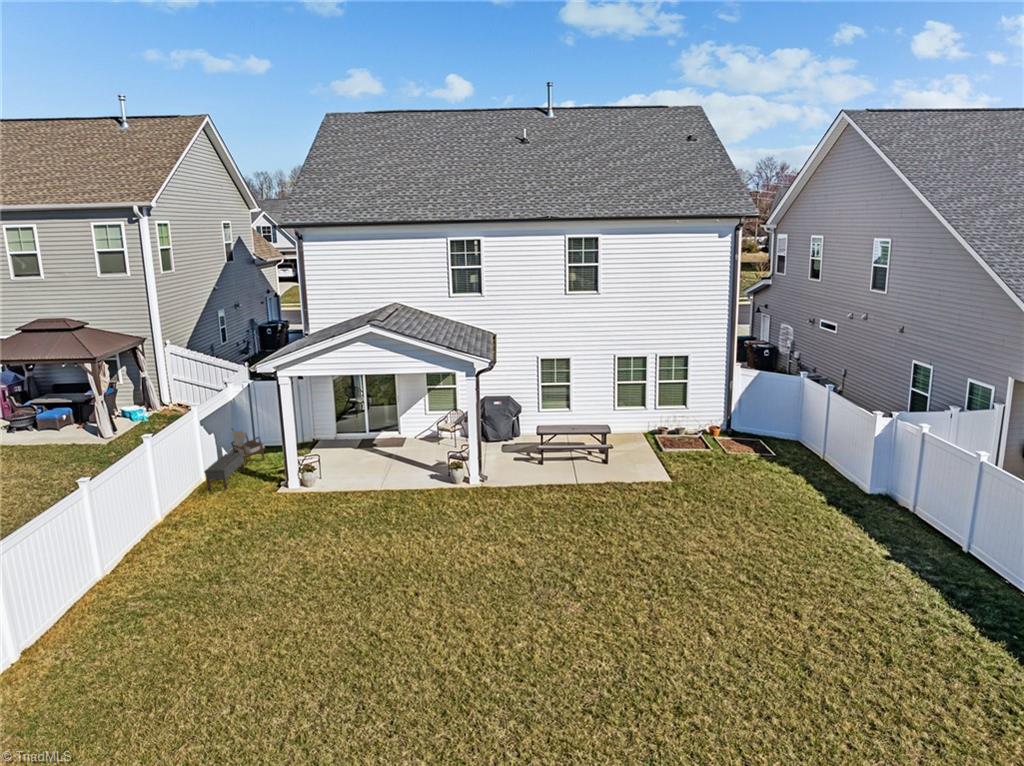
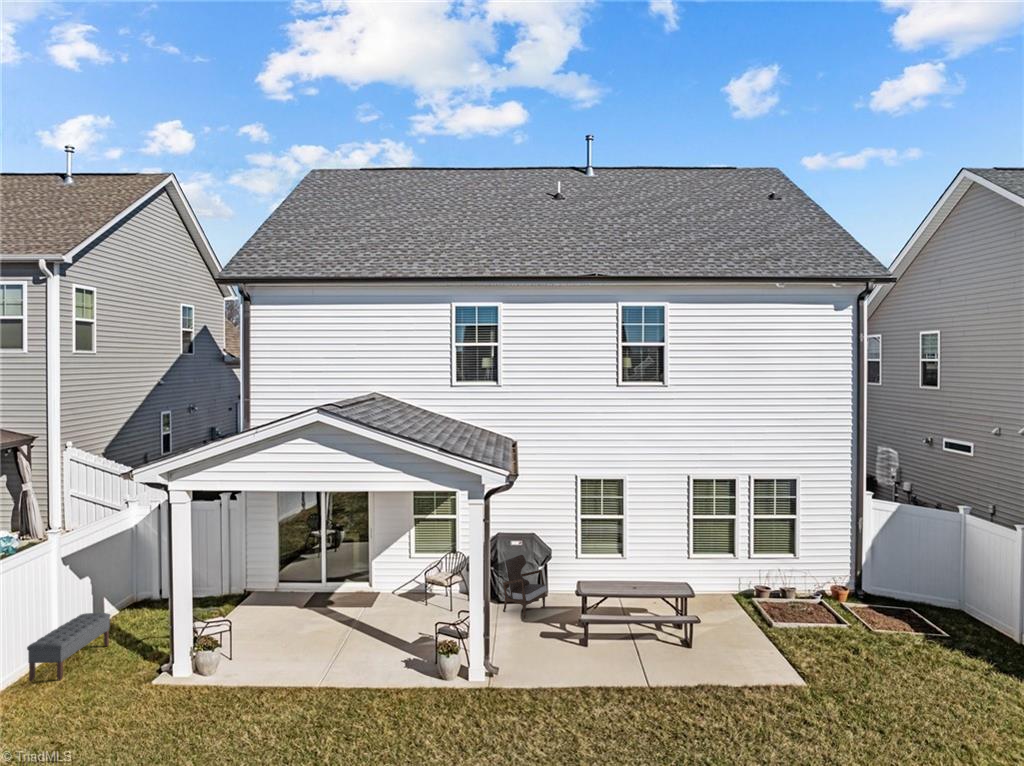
armchair: present [231,429,264,465] -> present [503,555,547,619]

